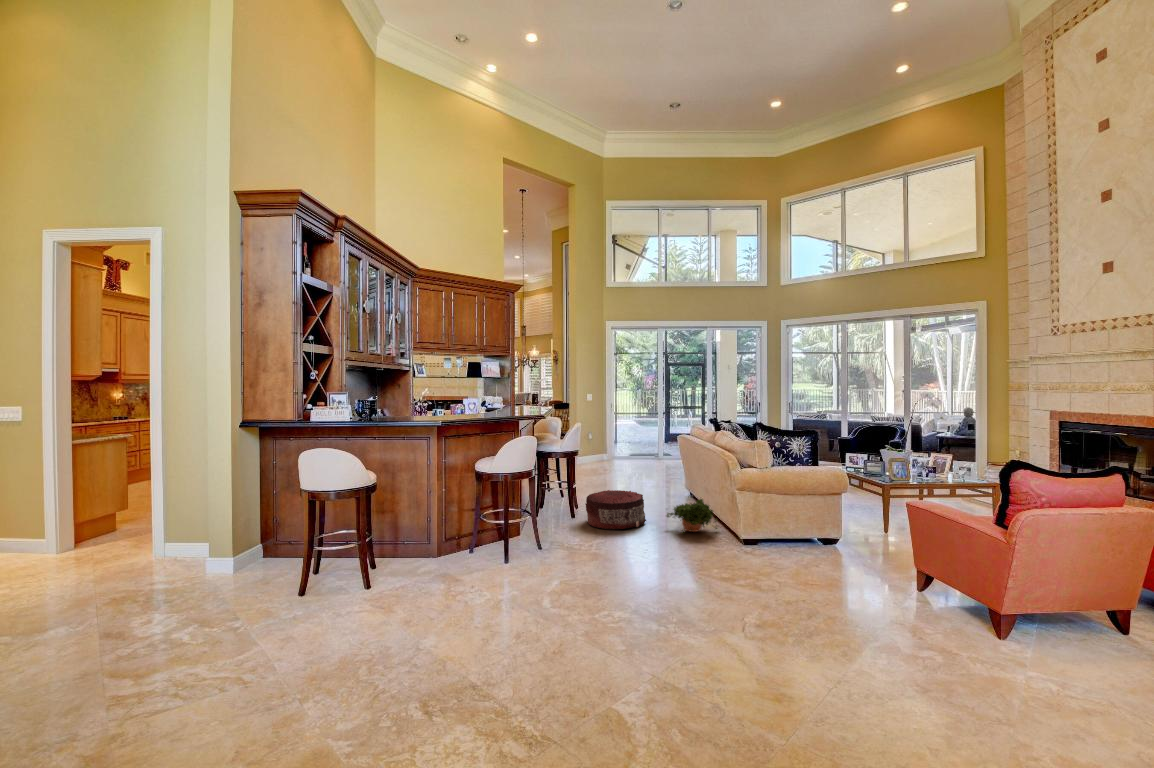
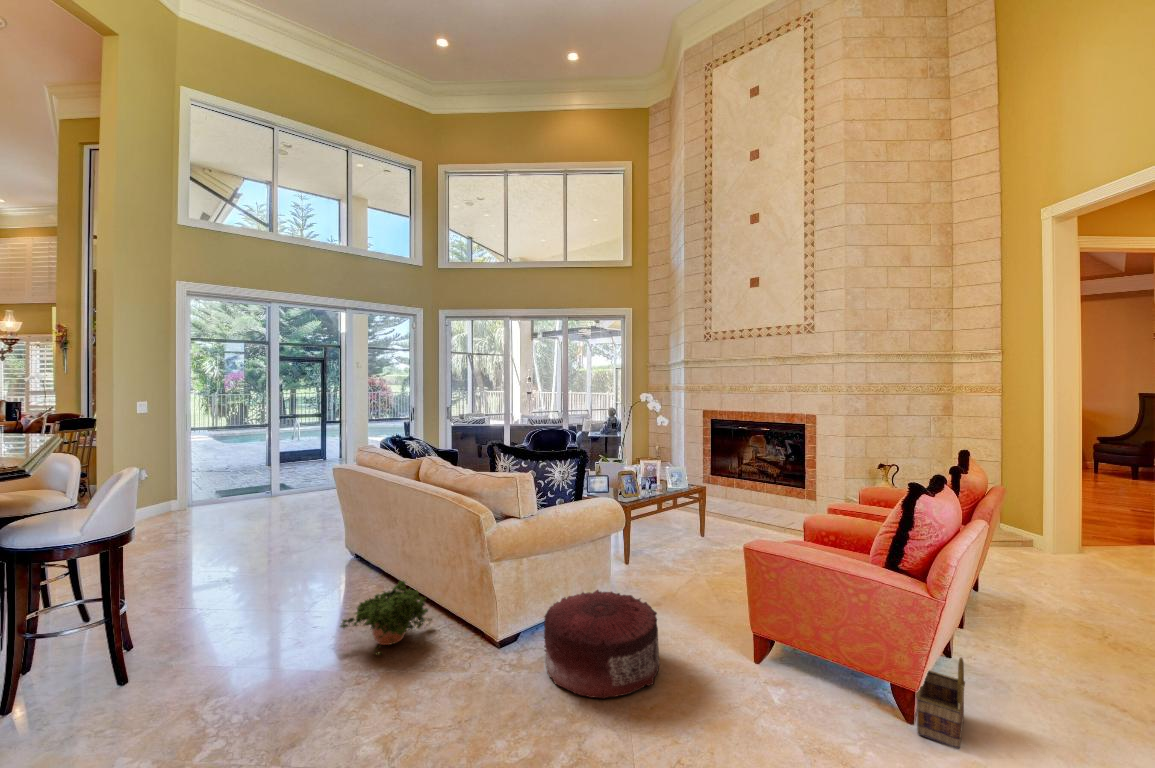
pouf: present [585,490,646,529] -> present [544,590,660,699]
basket: none [1026,586,1099,658] -> present [916,657,965,749]

